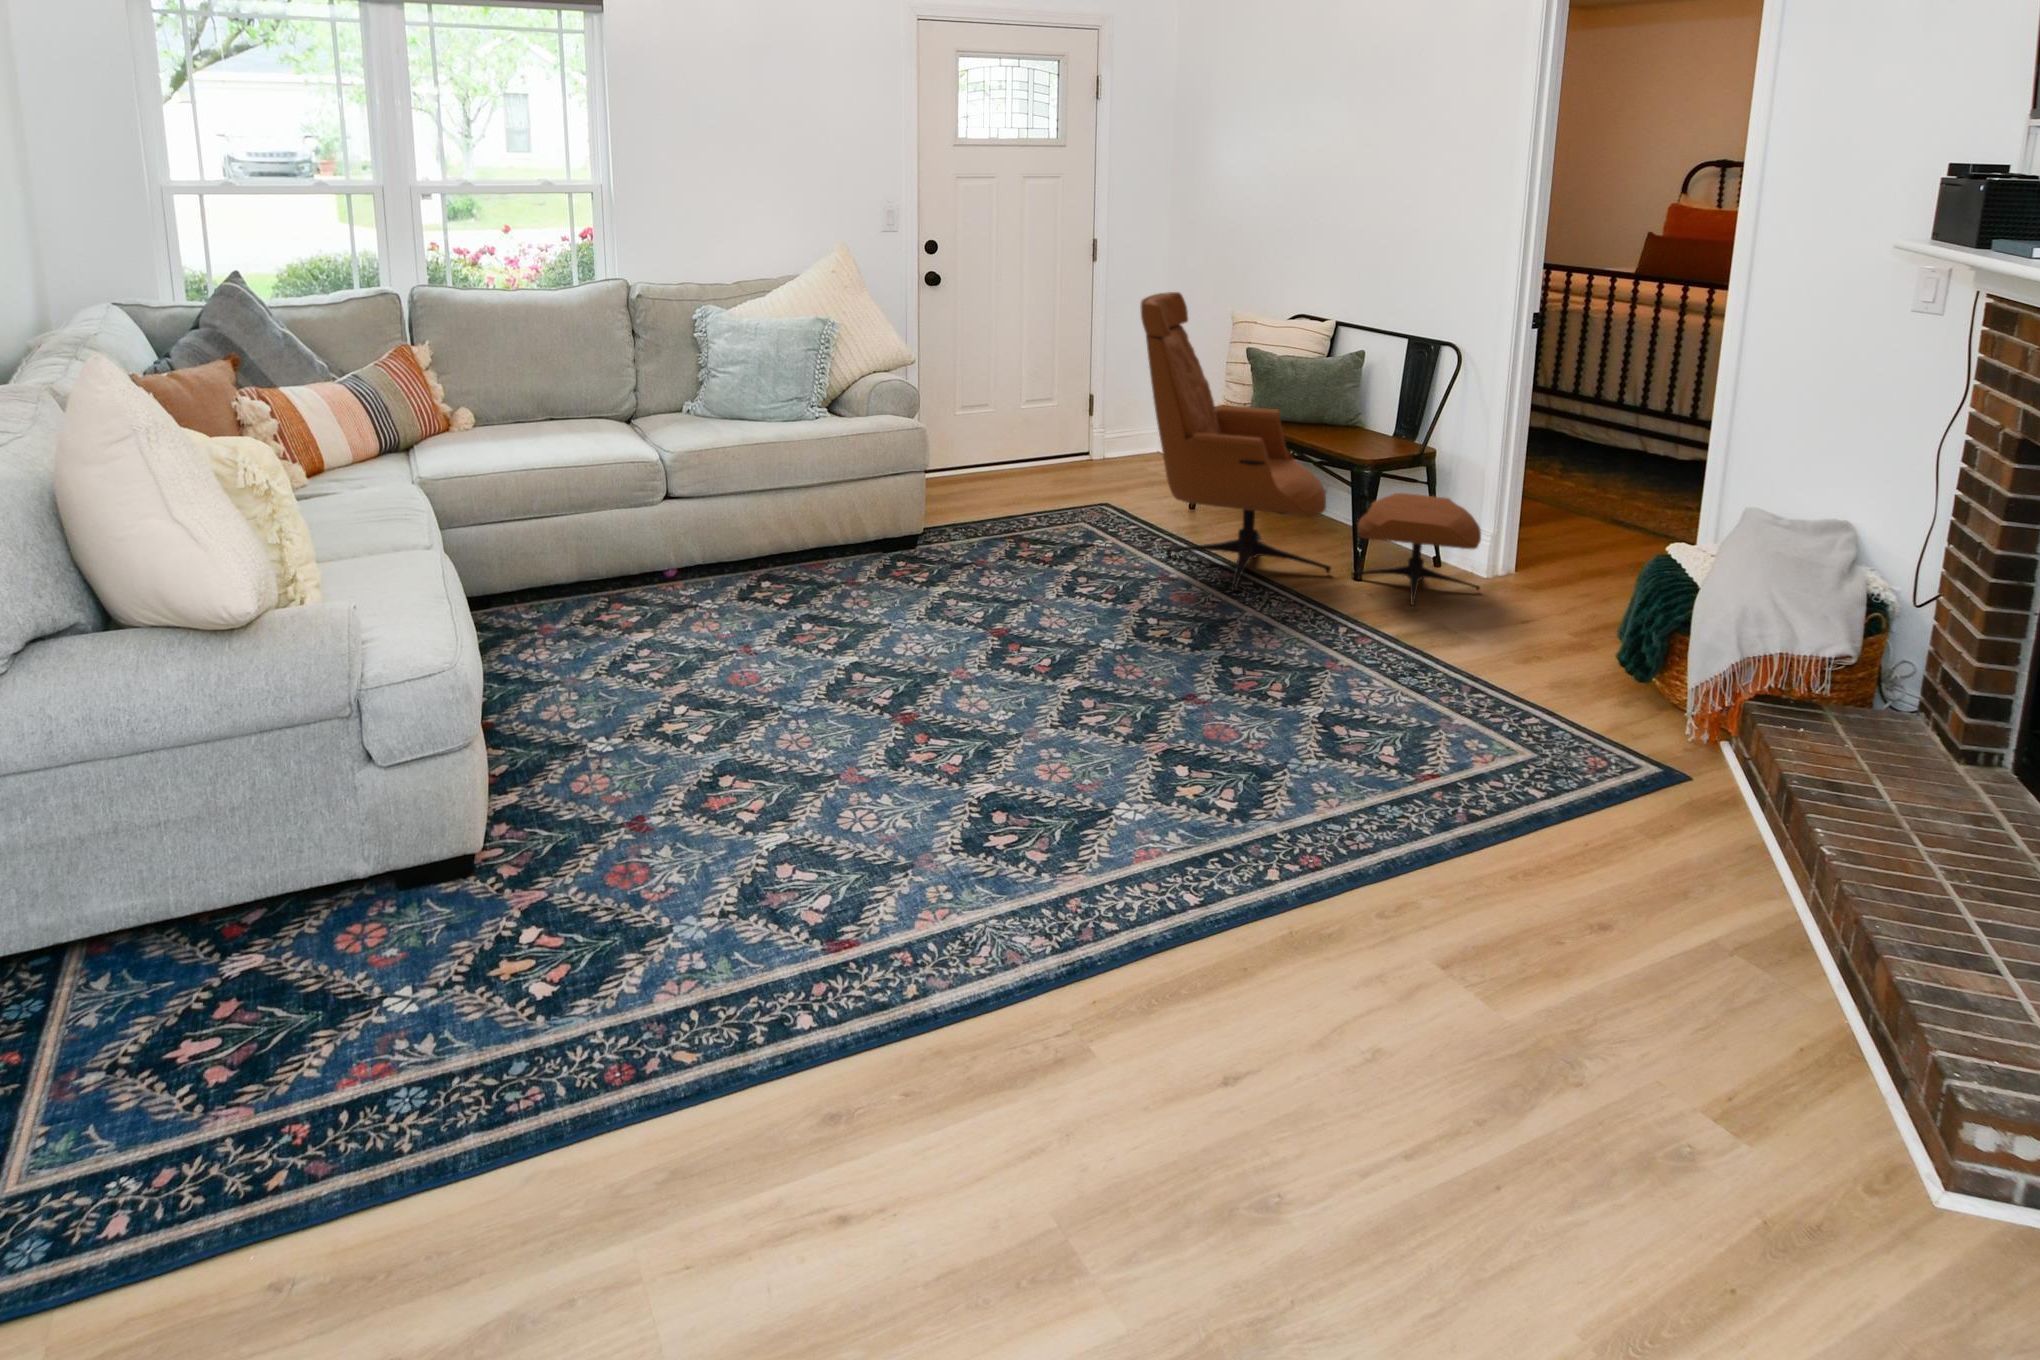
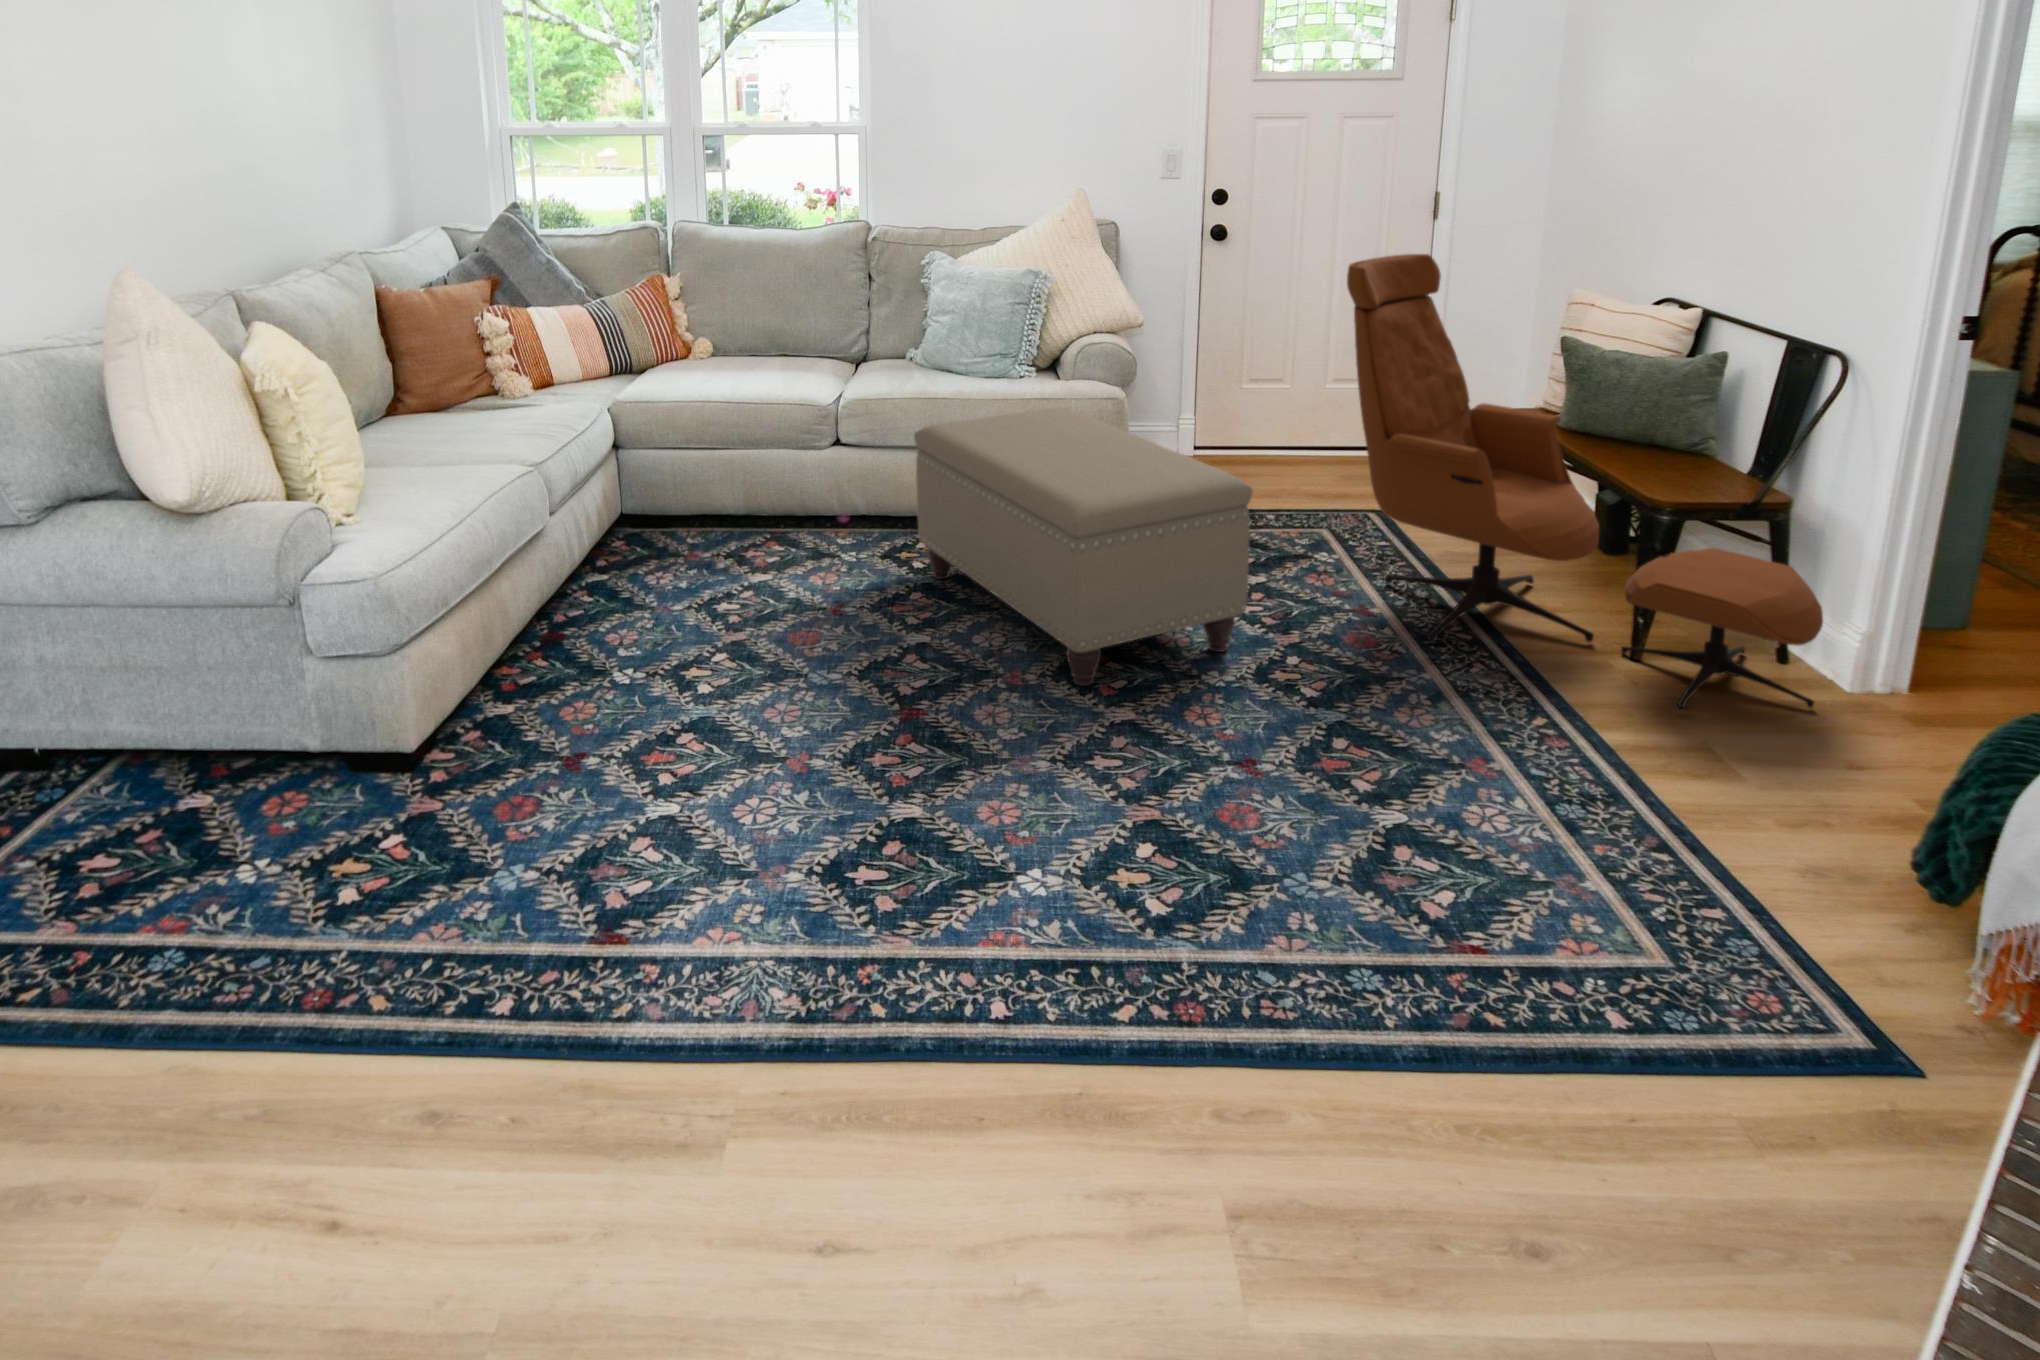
ottoman: none [789,440,1123,670] -> present [914,407,1253,686]

